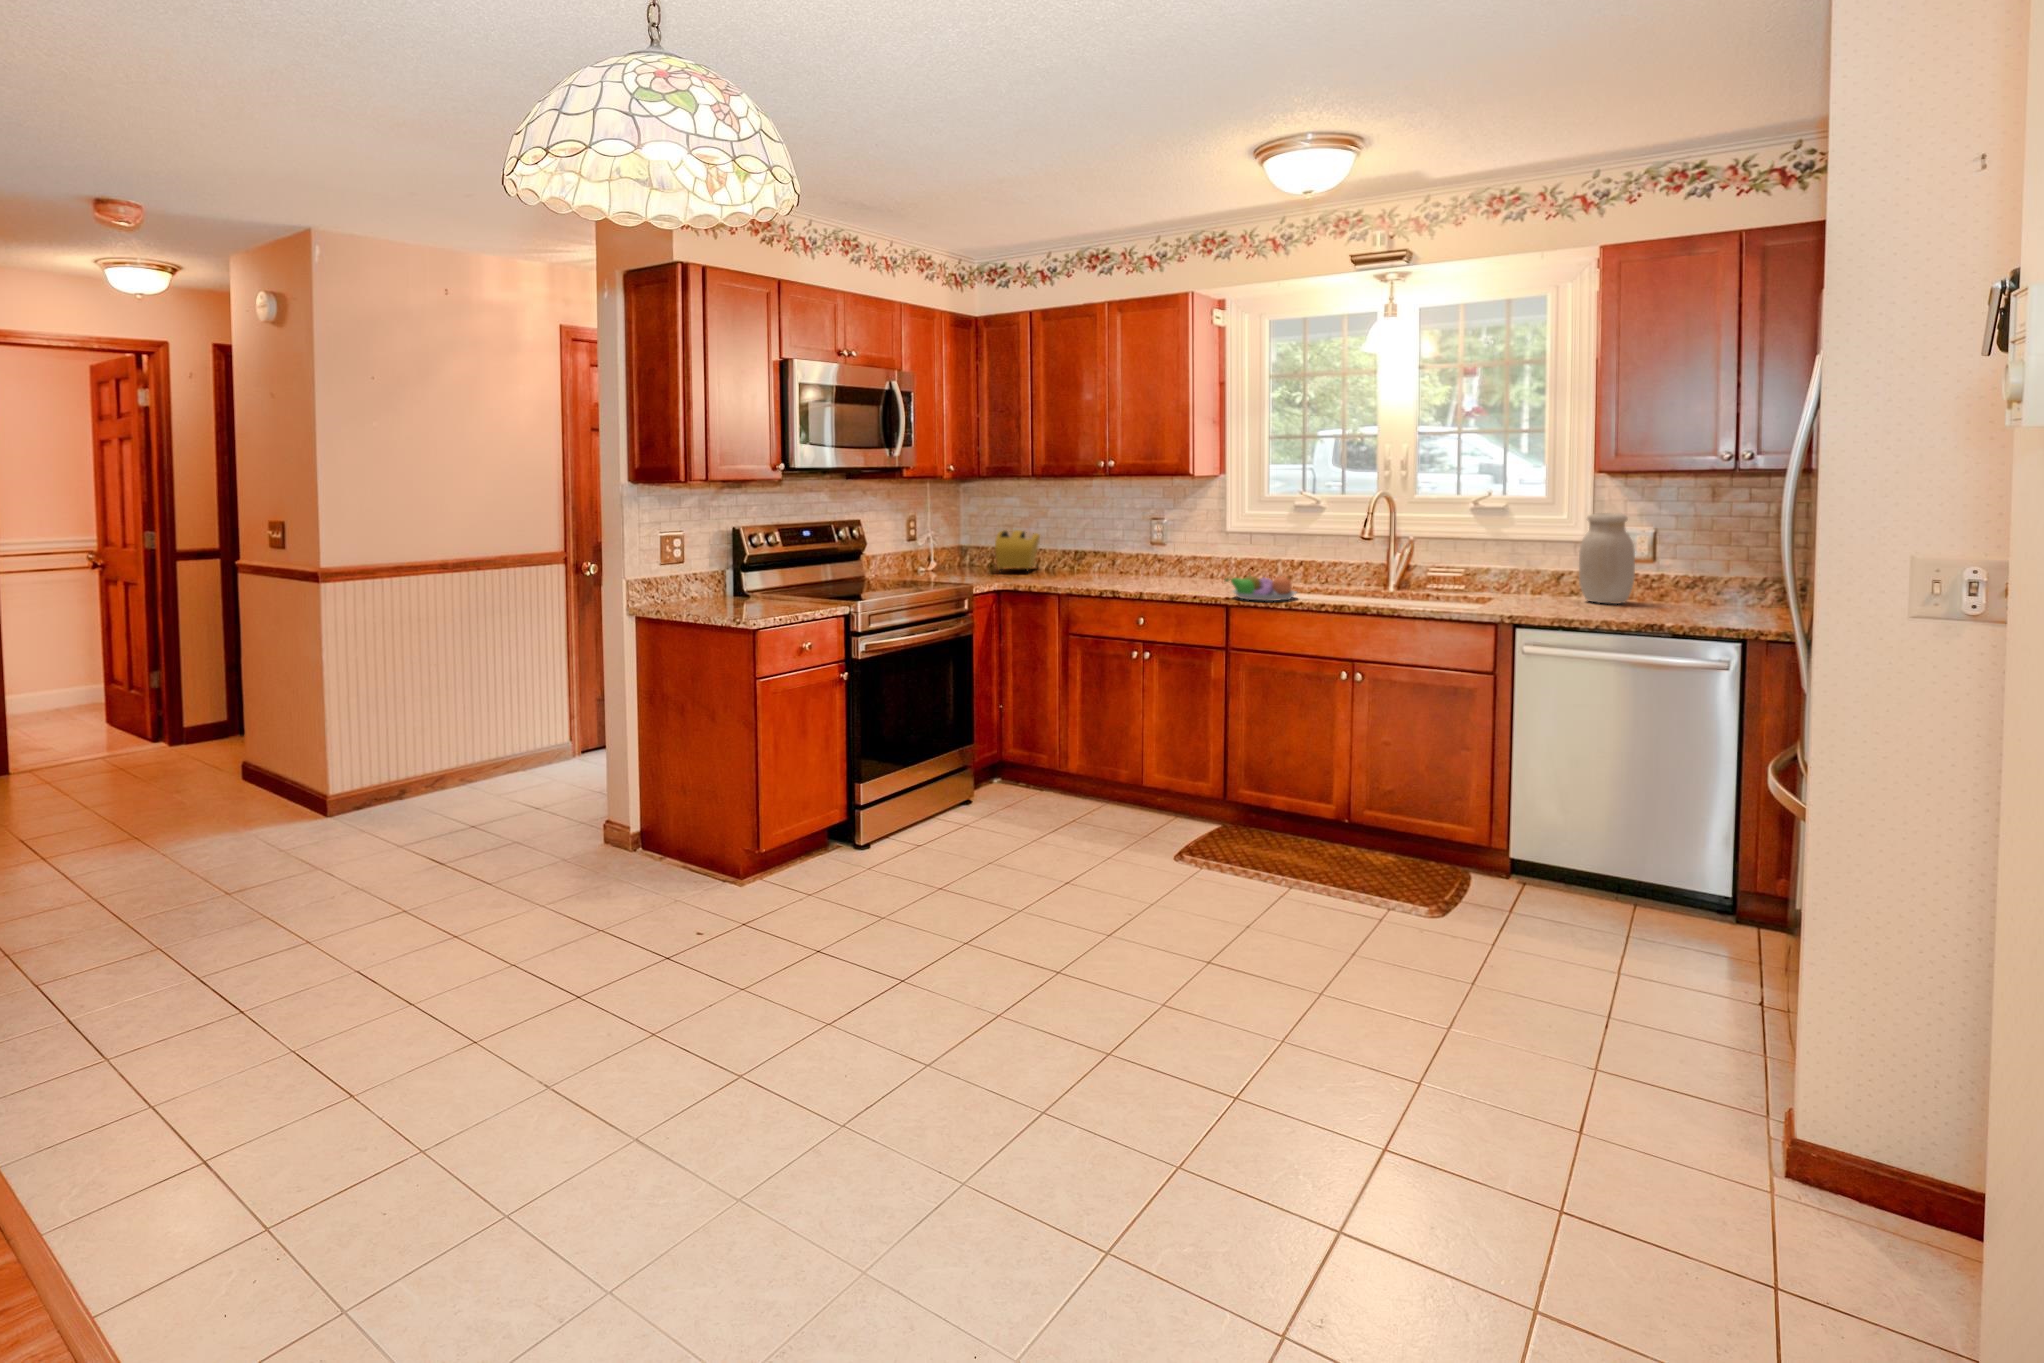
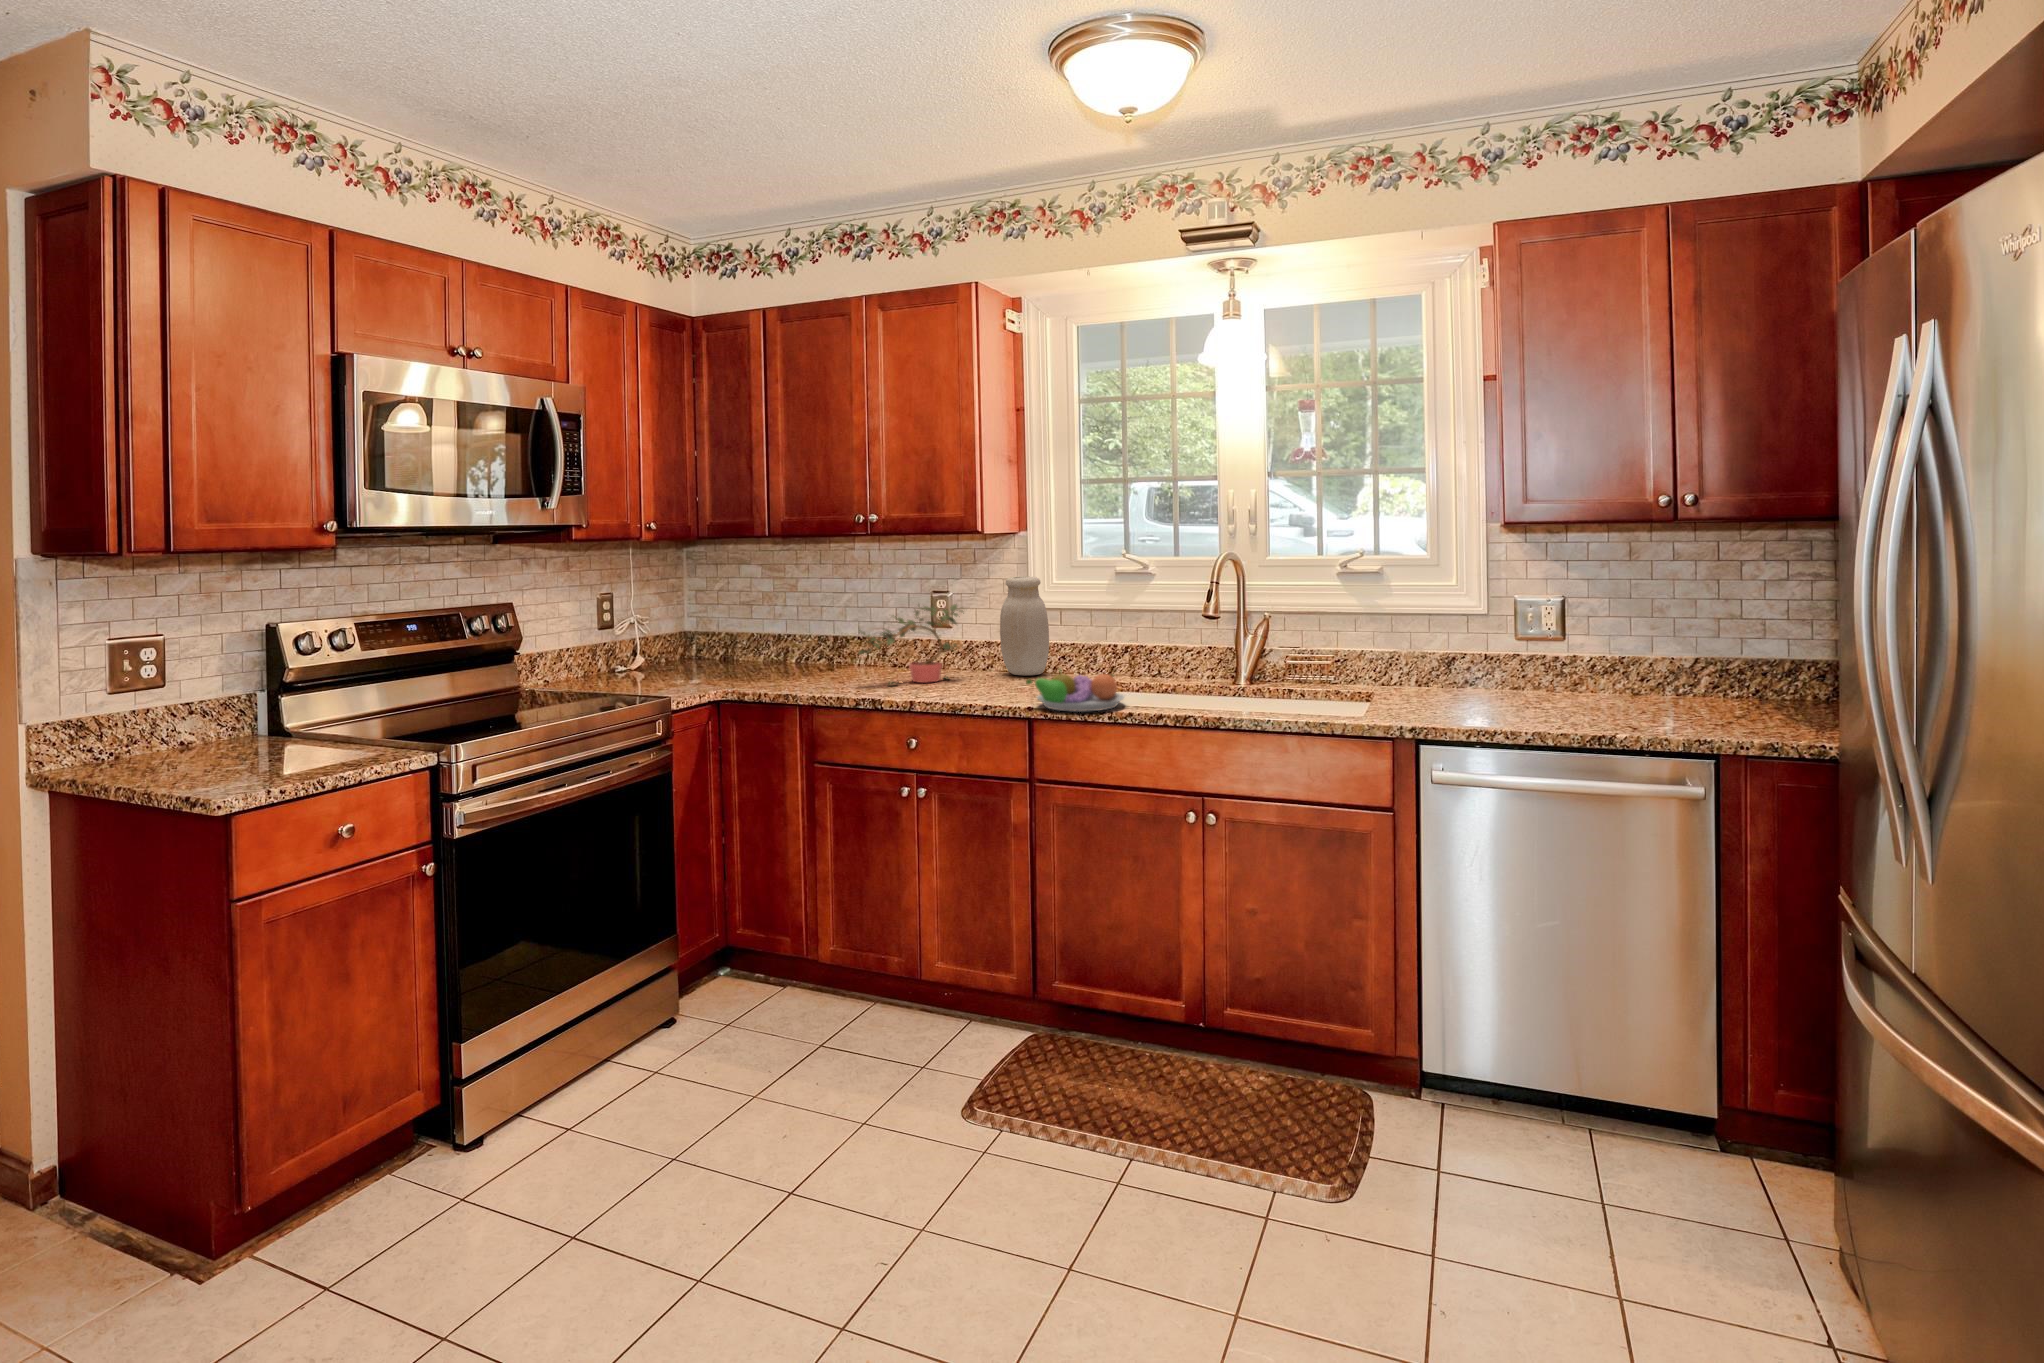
jar: present [1579,513,1635,604] -> present [1000,576,1049,676]
potted plant: none [1097,527,1178,584] -> present [858,604,963,684]
toaster: present [995,530,1040,571] -> none [725,608,794,669]

